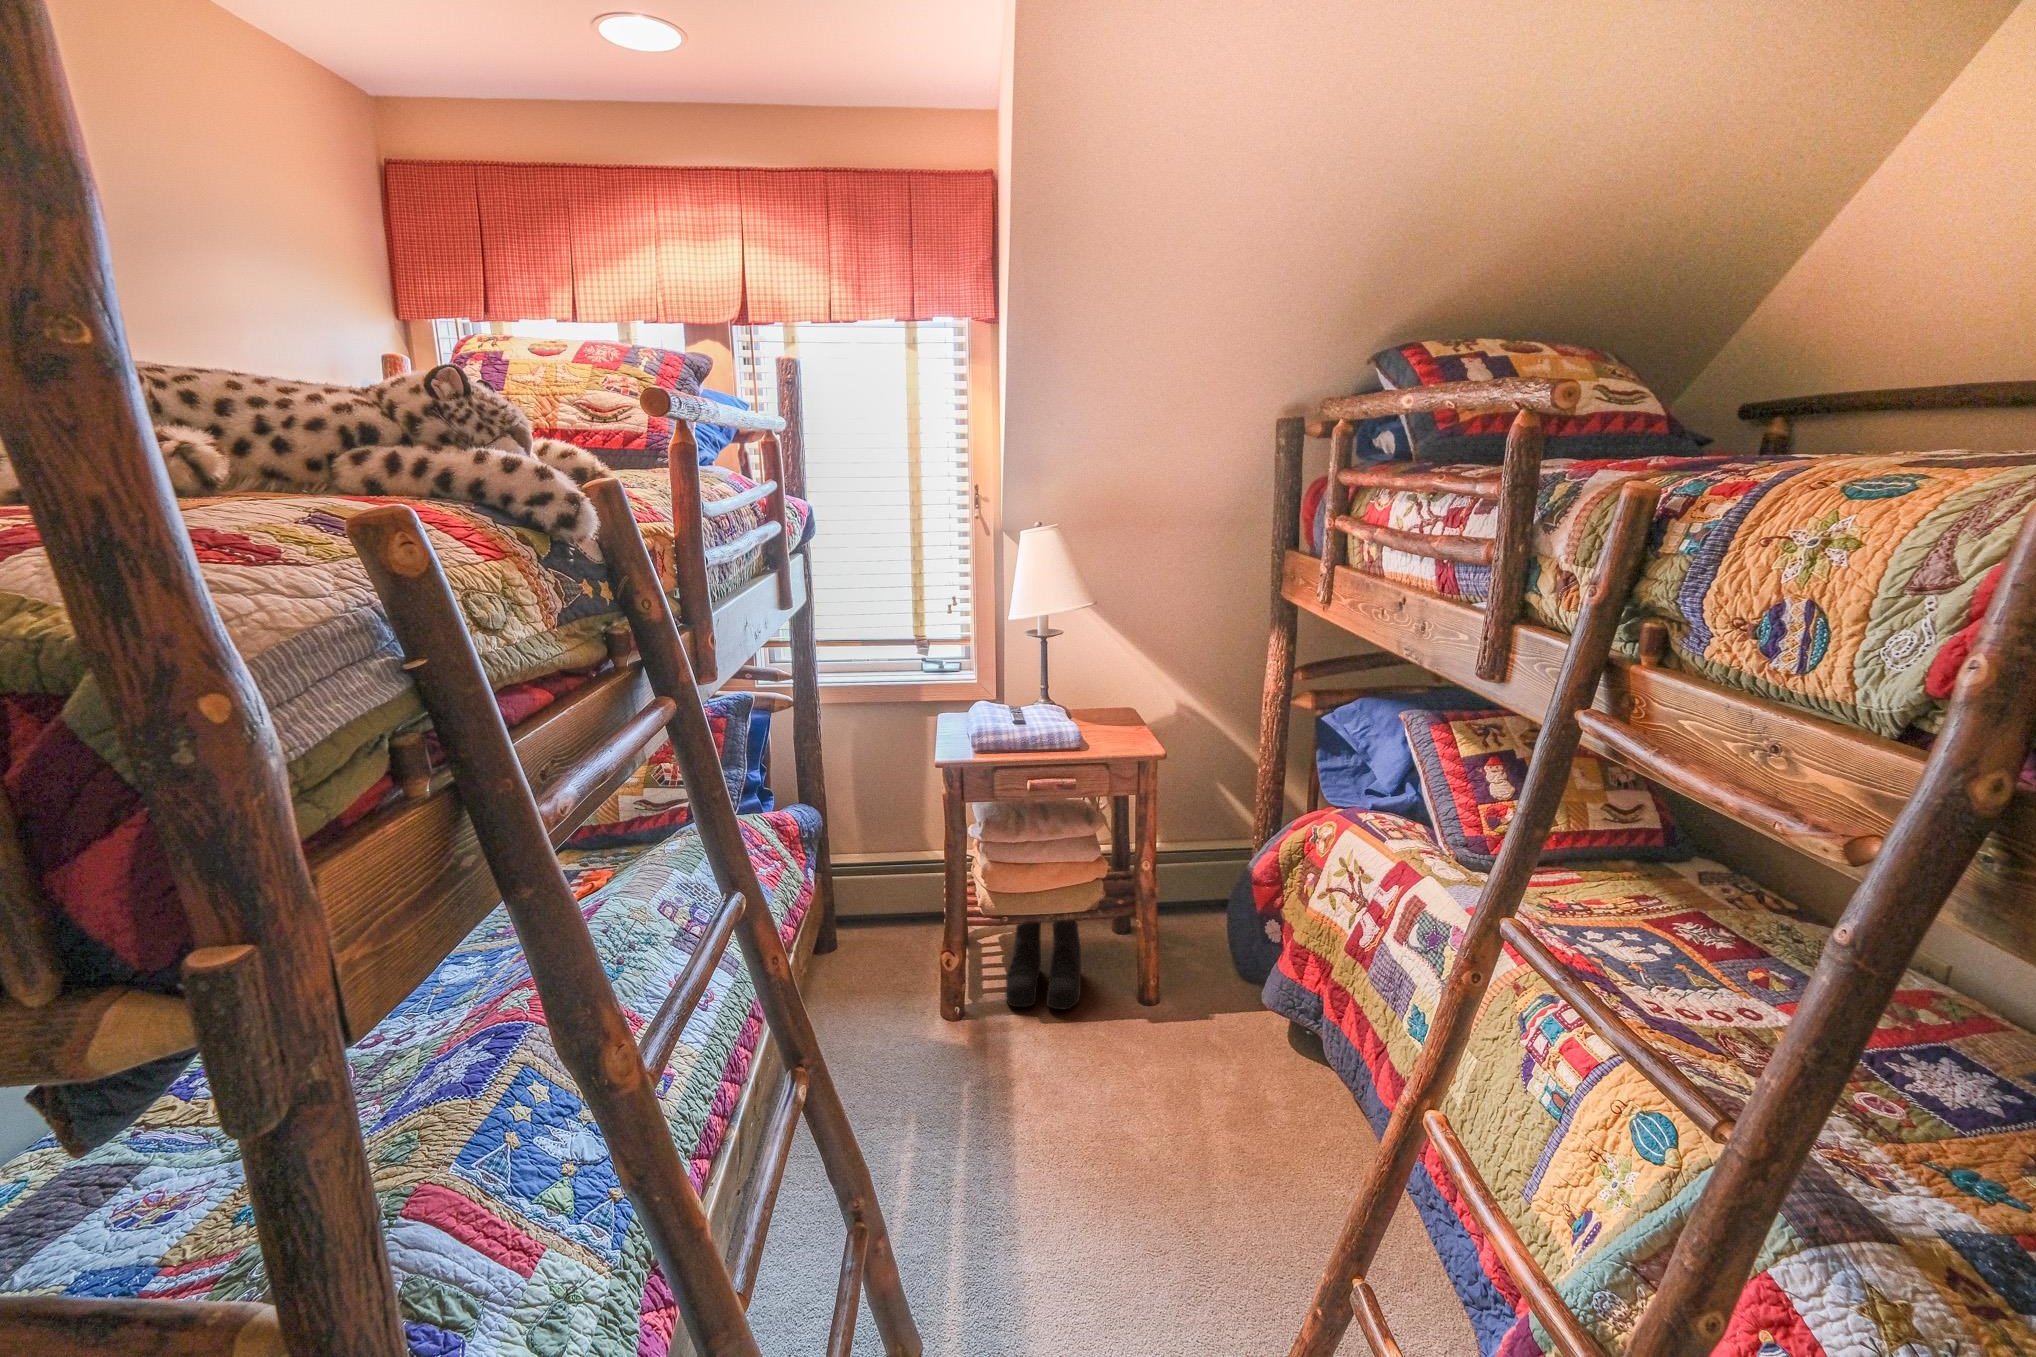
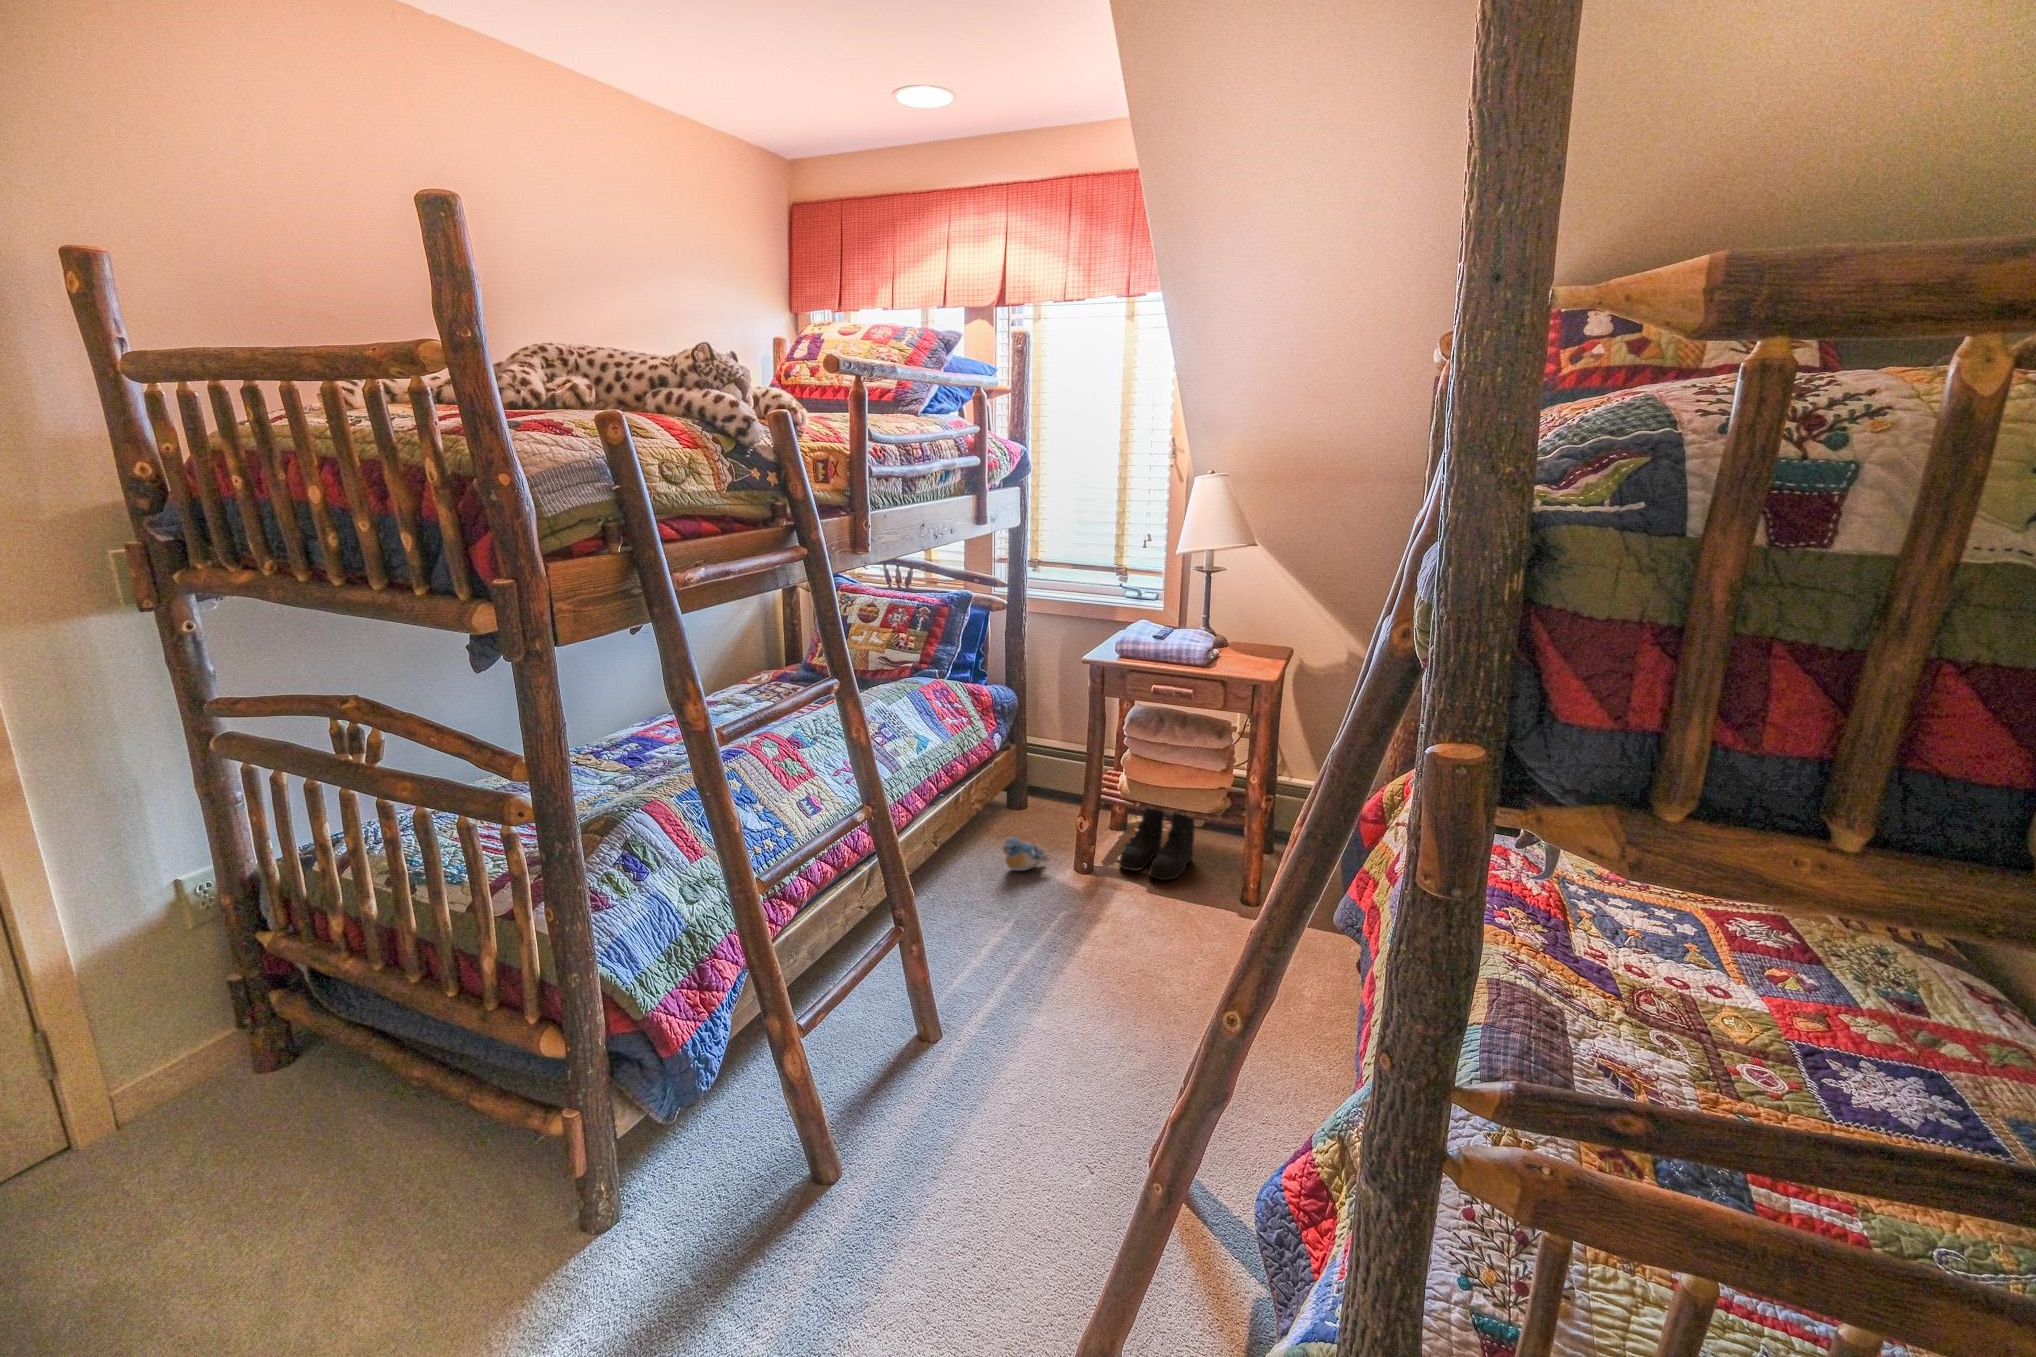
plush toy: none [874,1007,933,1049] -> present [1003,837,1051,871]

